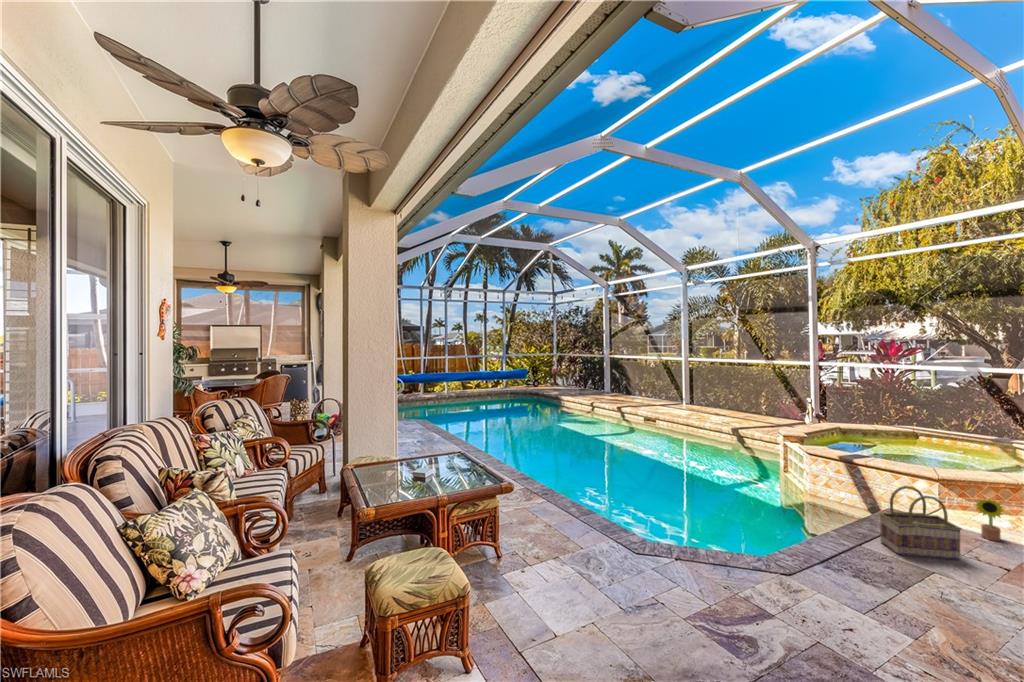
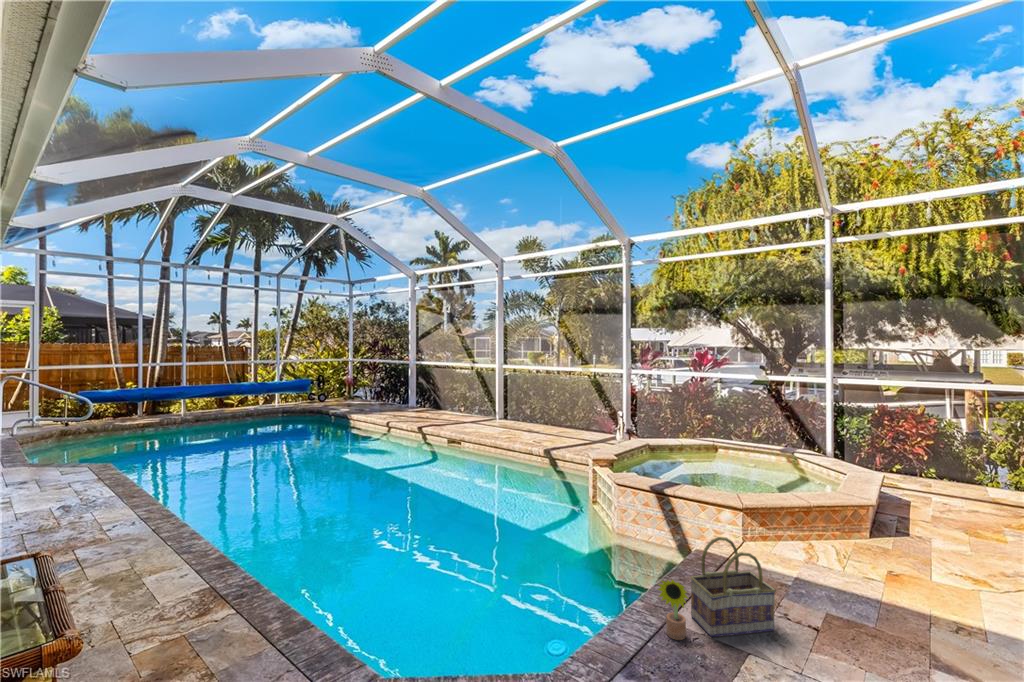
decorative plant: present [975,499,1004,541] -> present [657,580,688,640]

